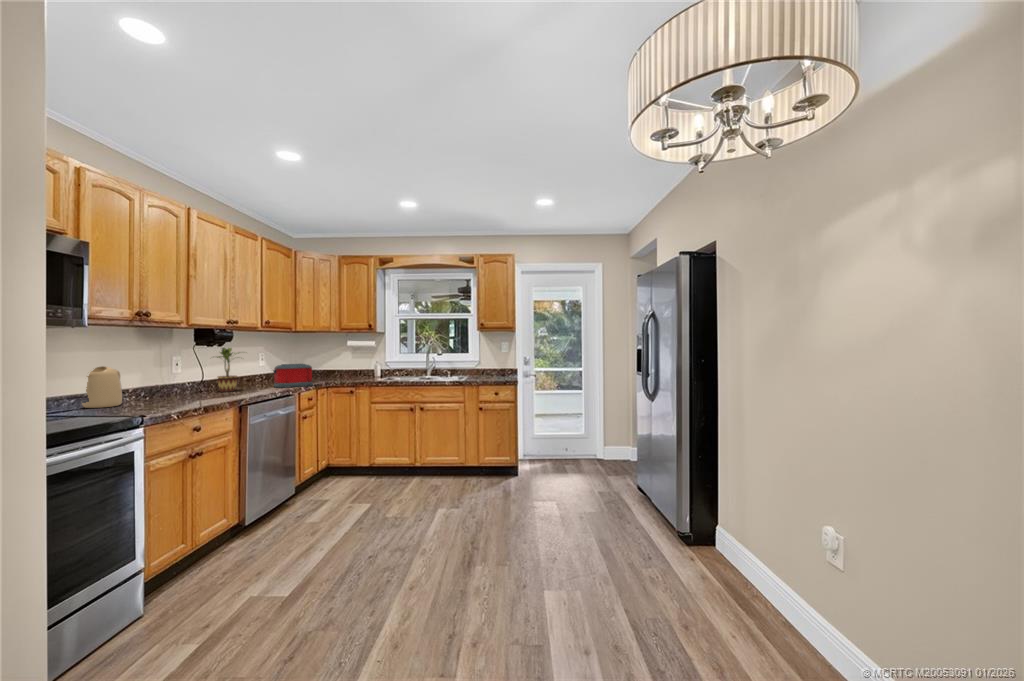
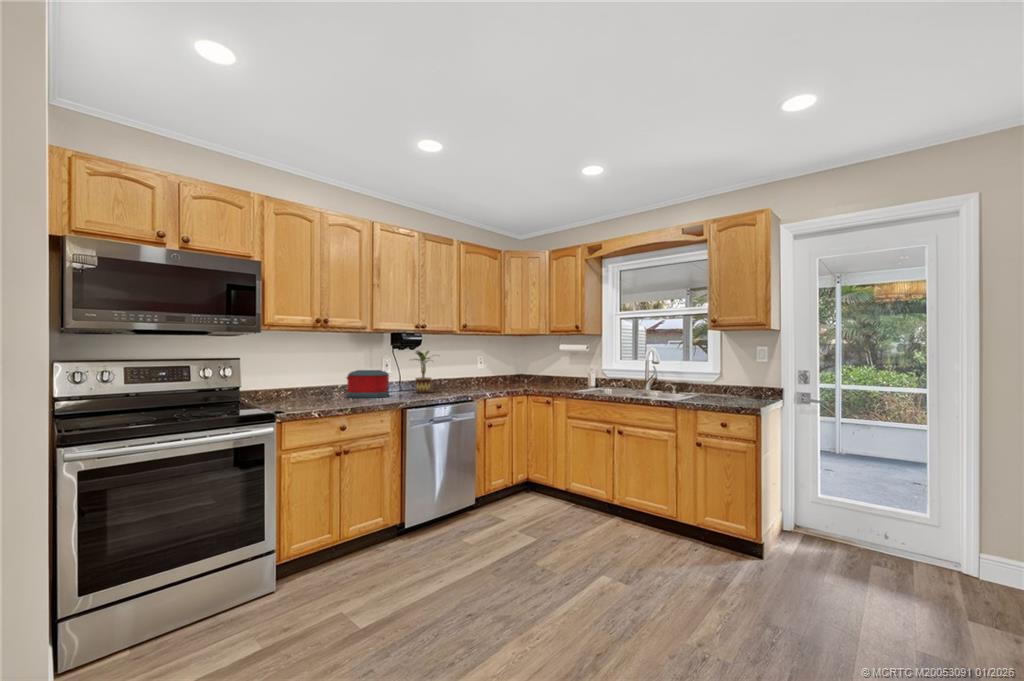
toaster: present [273,364,313,388] -> present [346,370,389,398]
kettle: present [82,366,122,408] -> none [297,366,328,400]

